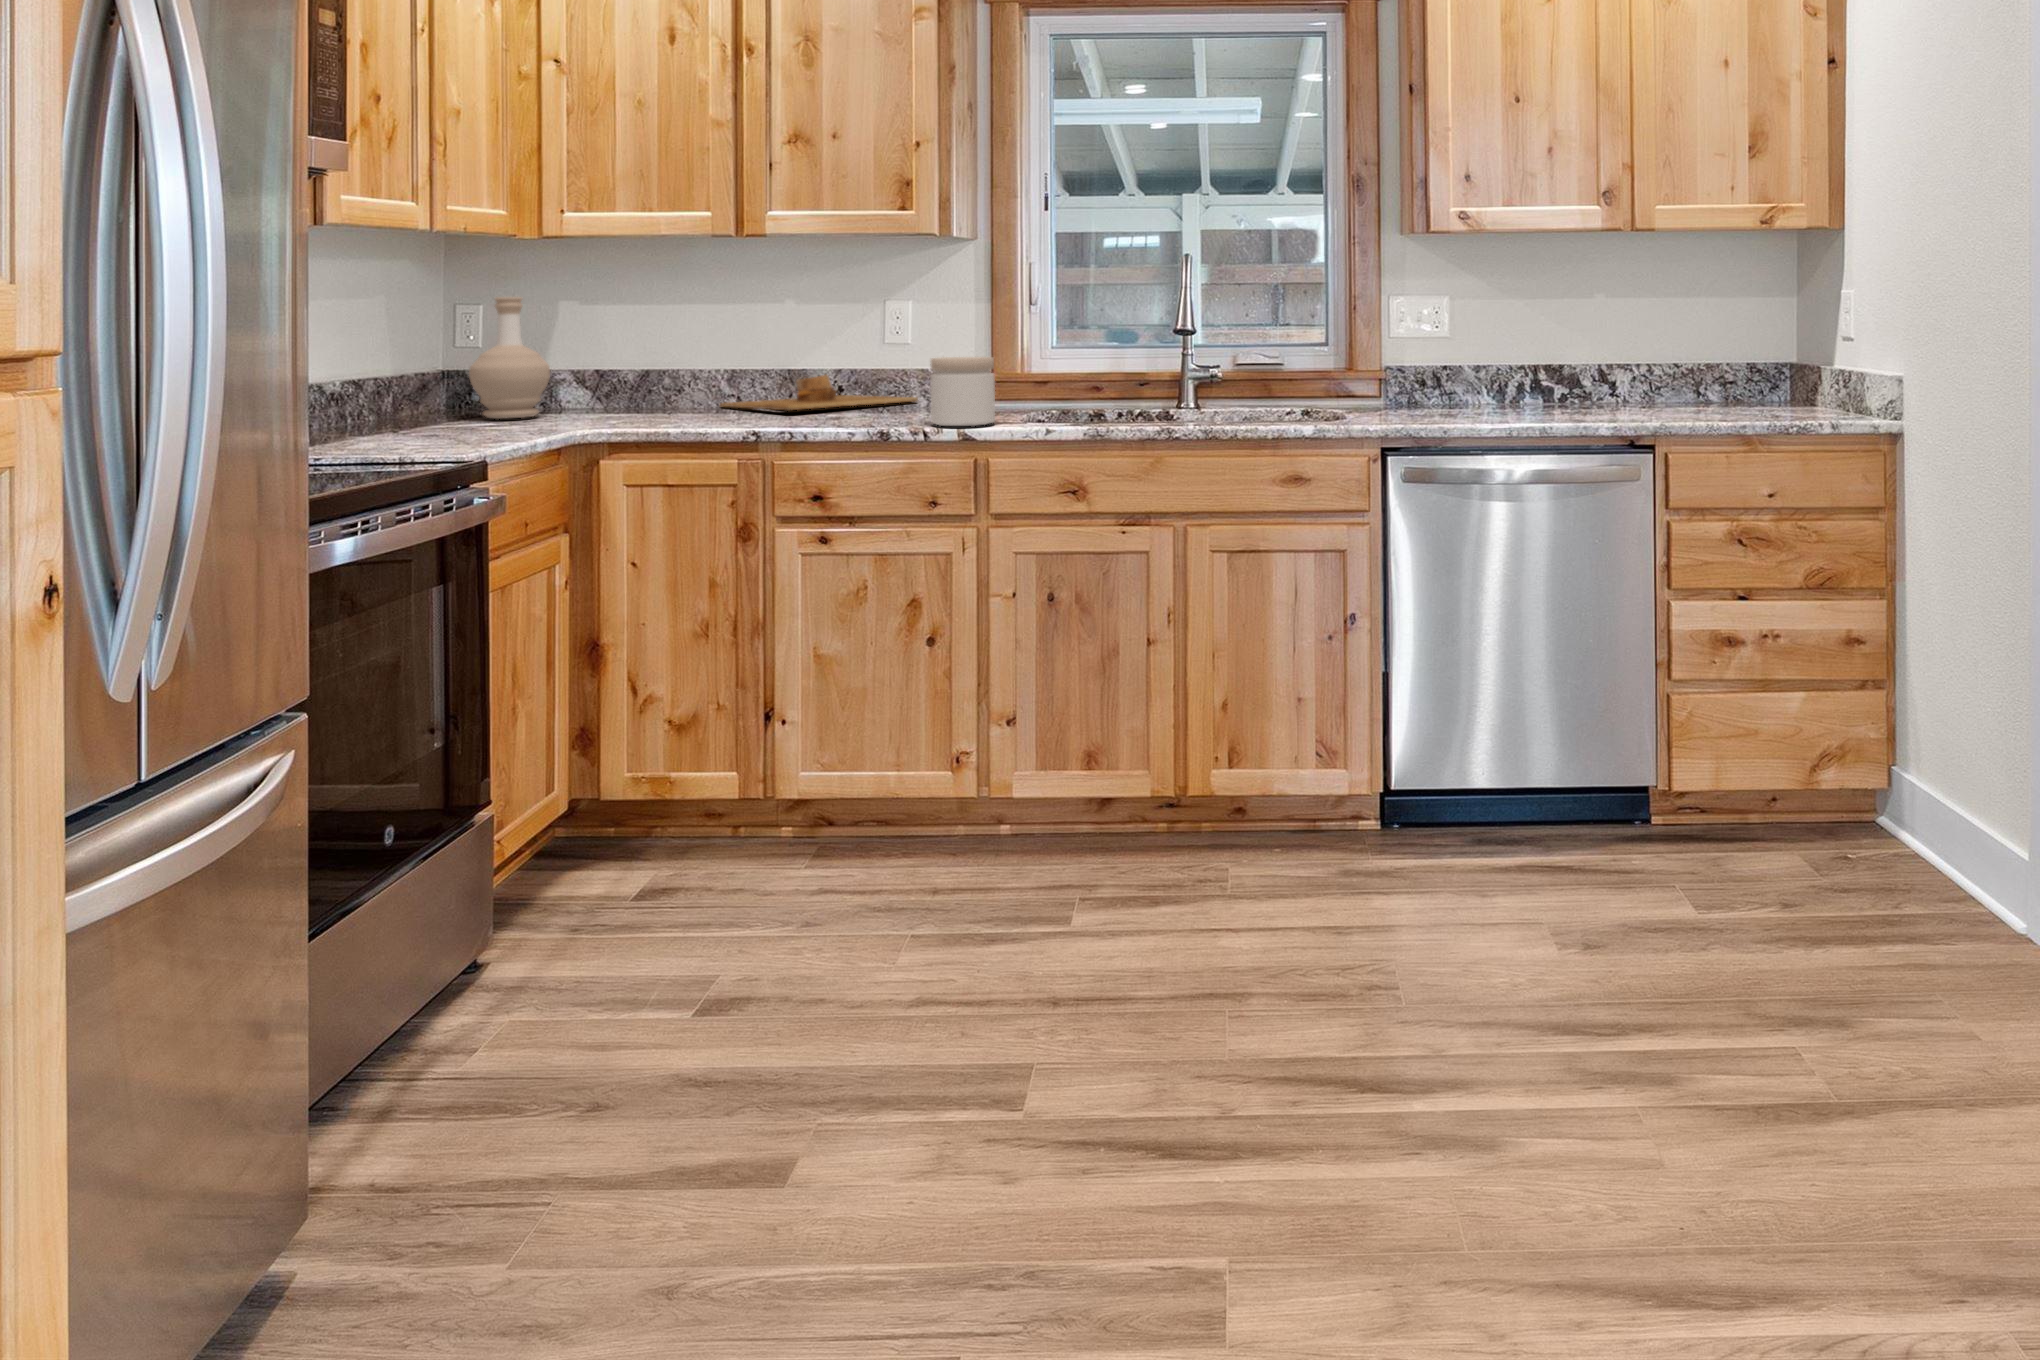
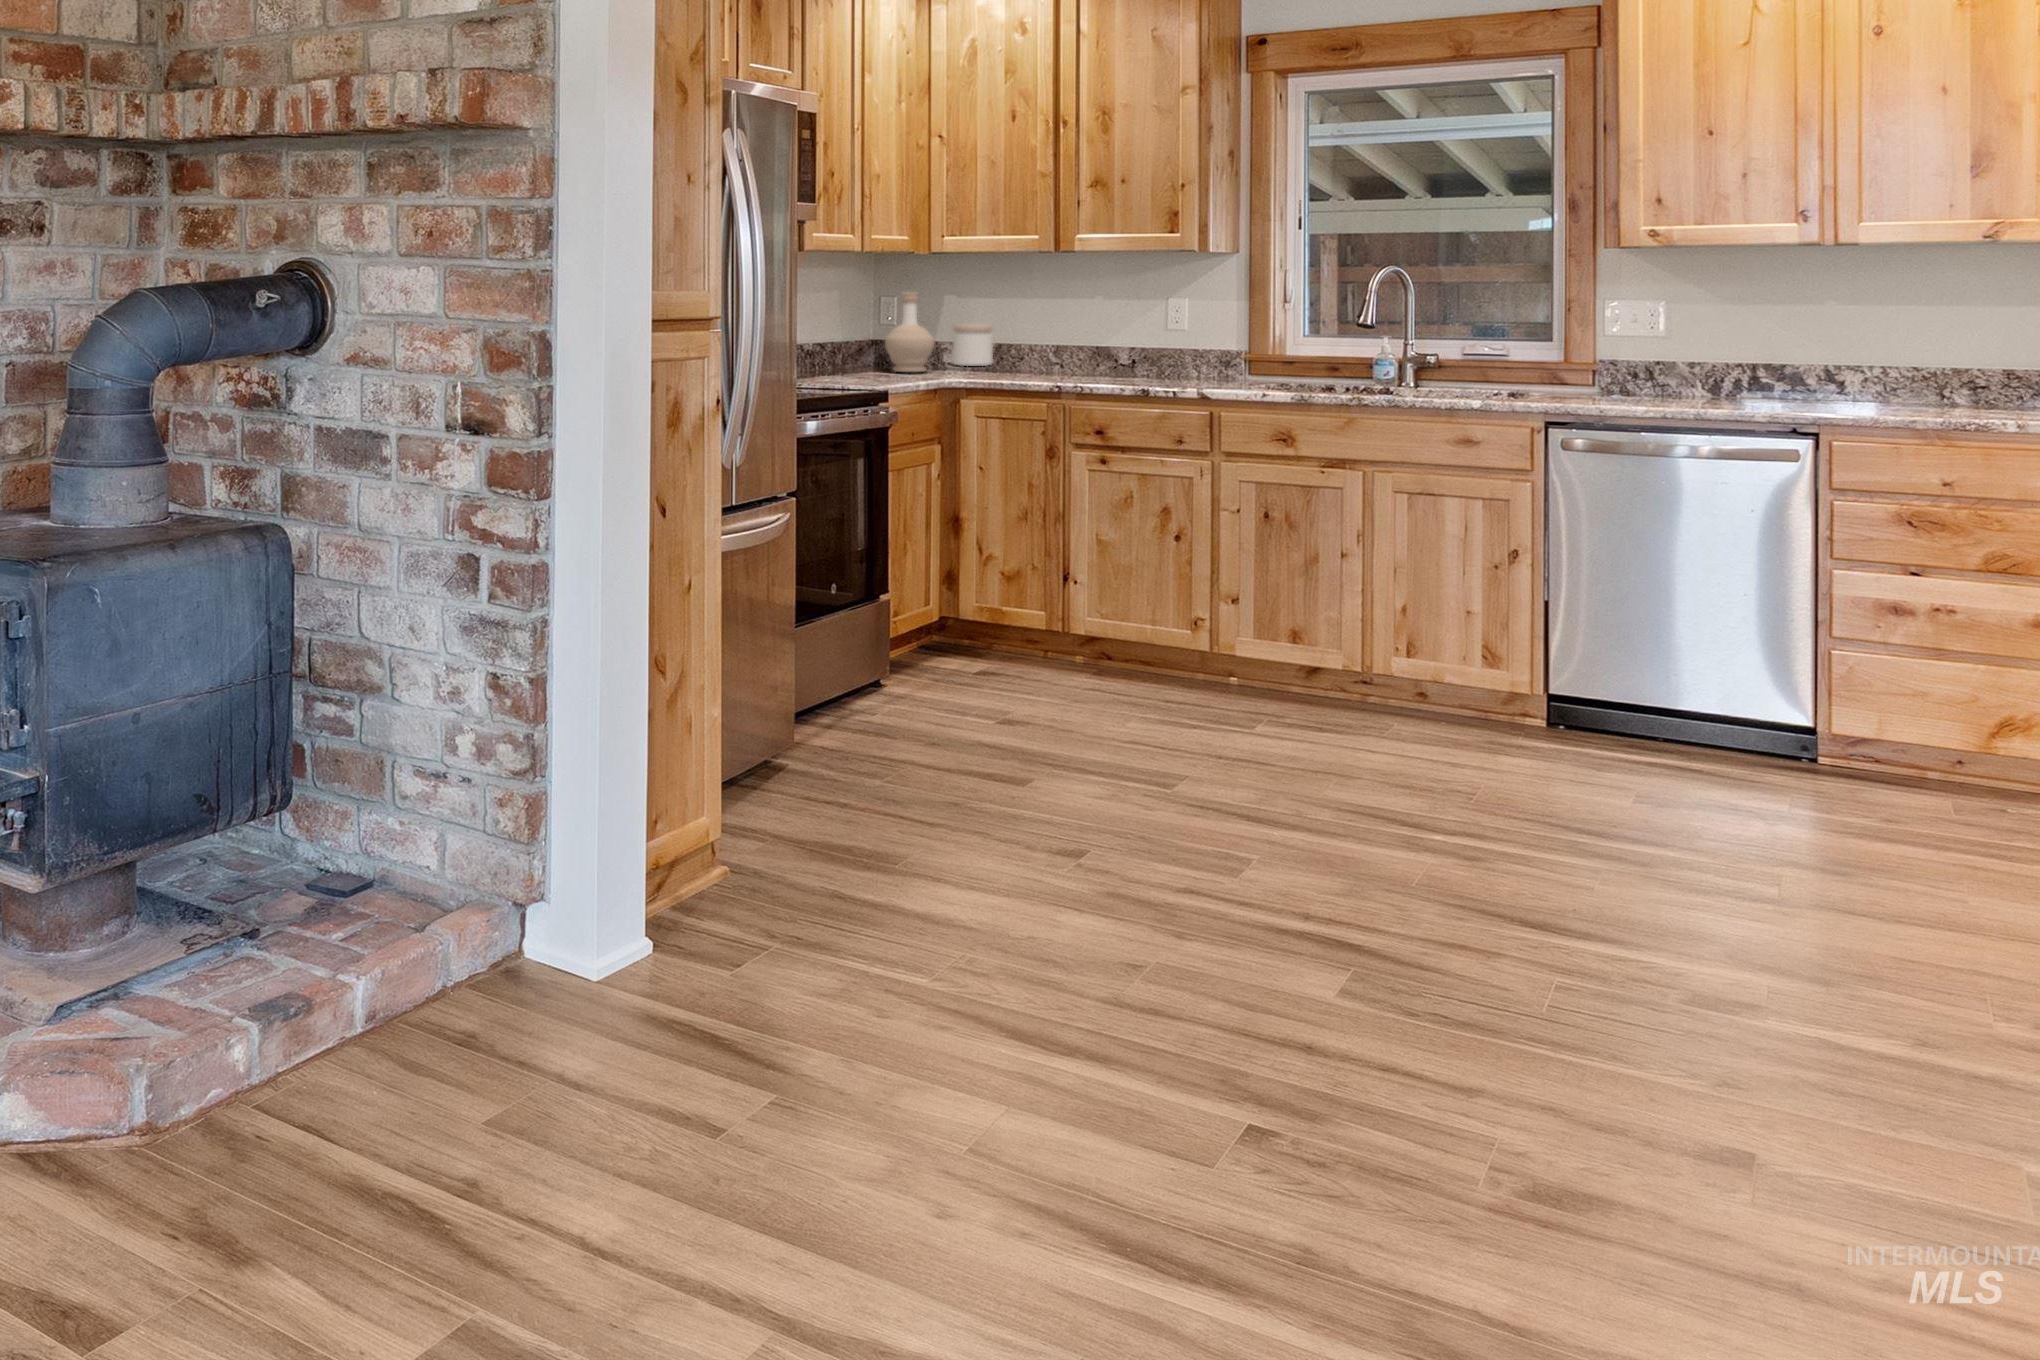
jar: present [930,357,995,426] -> present [952,324,993,366]
cutting board: present [720,375,918,410] -> none [1047,350,1194,375]

